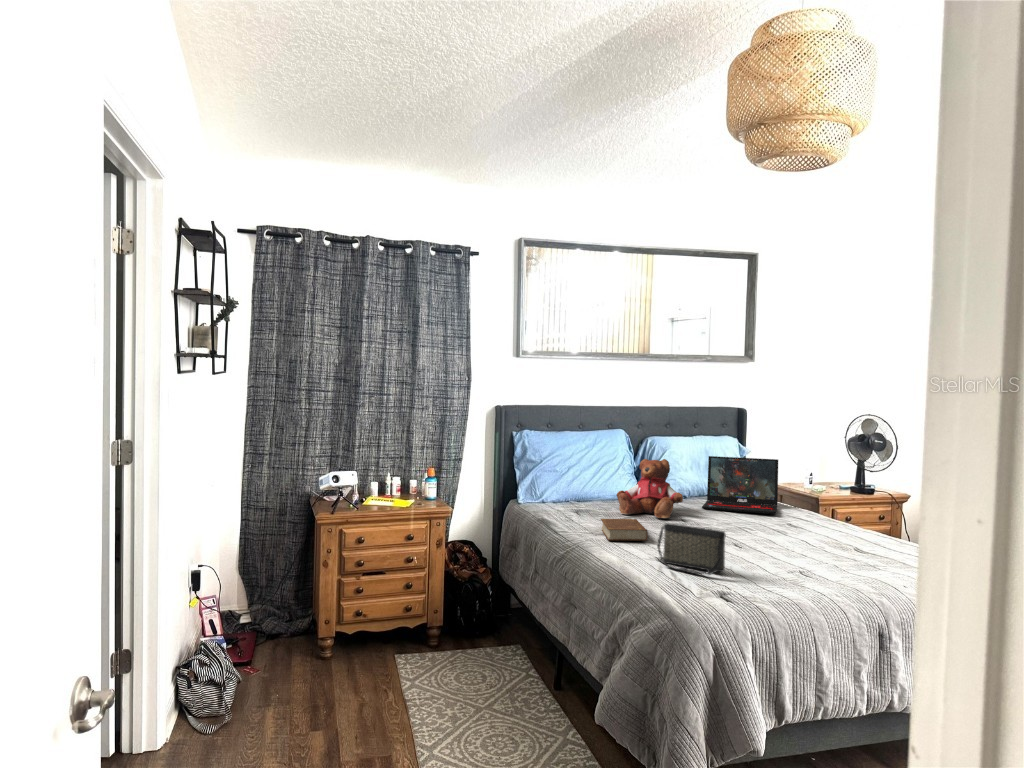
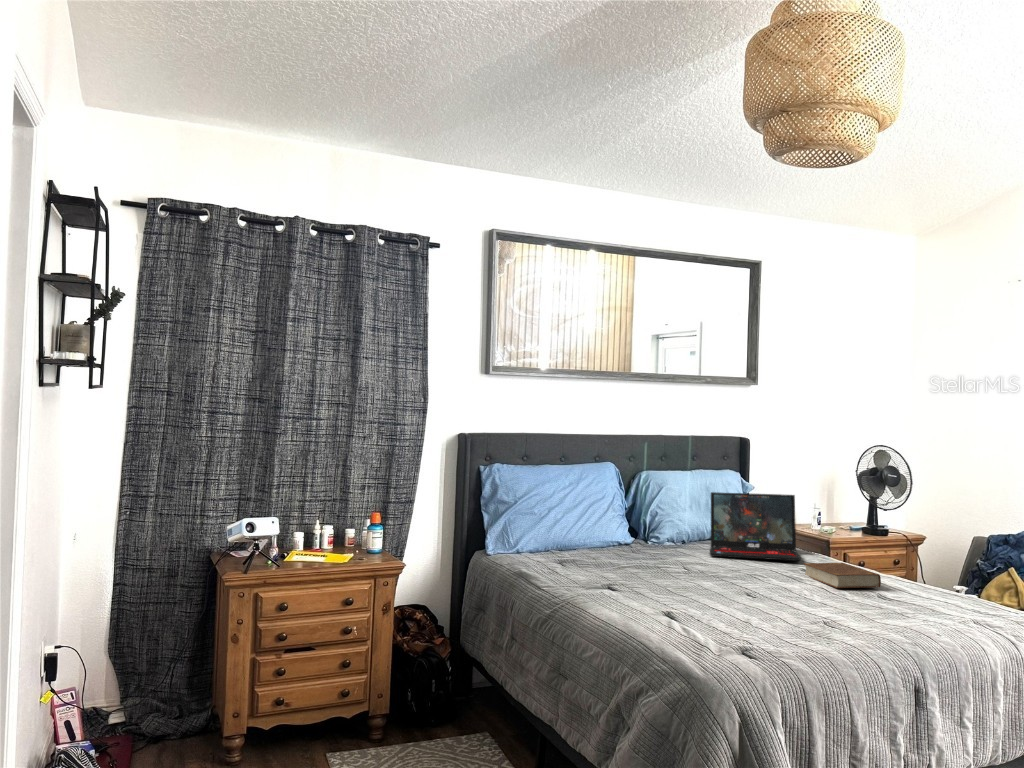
teddy bear: present [617,459,683,518] -> none [608,495,691,569]
book: present [601,519,648,541] -> present [803,563,881,588]
handbag: present [657,523,726,575] -> none [687,575,782,643]

